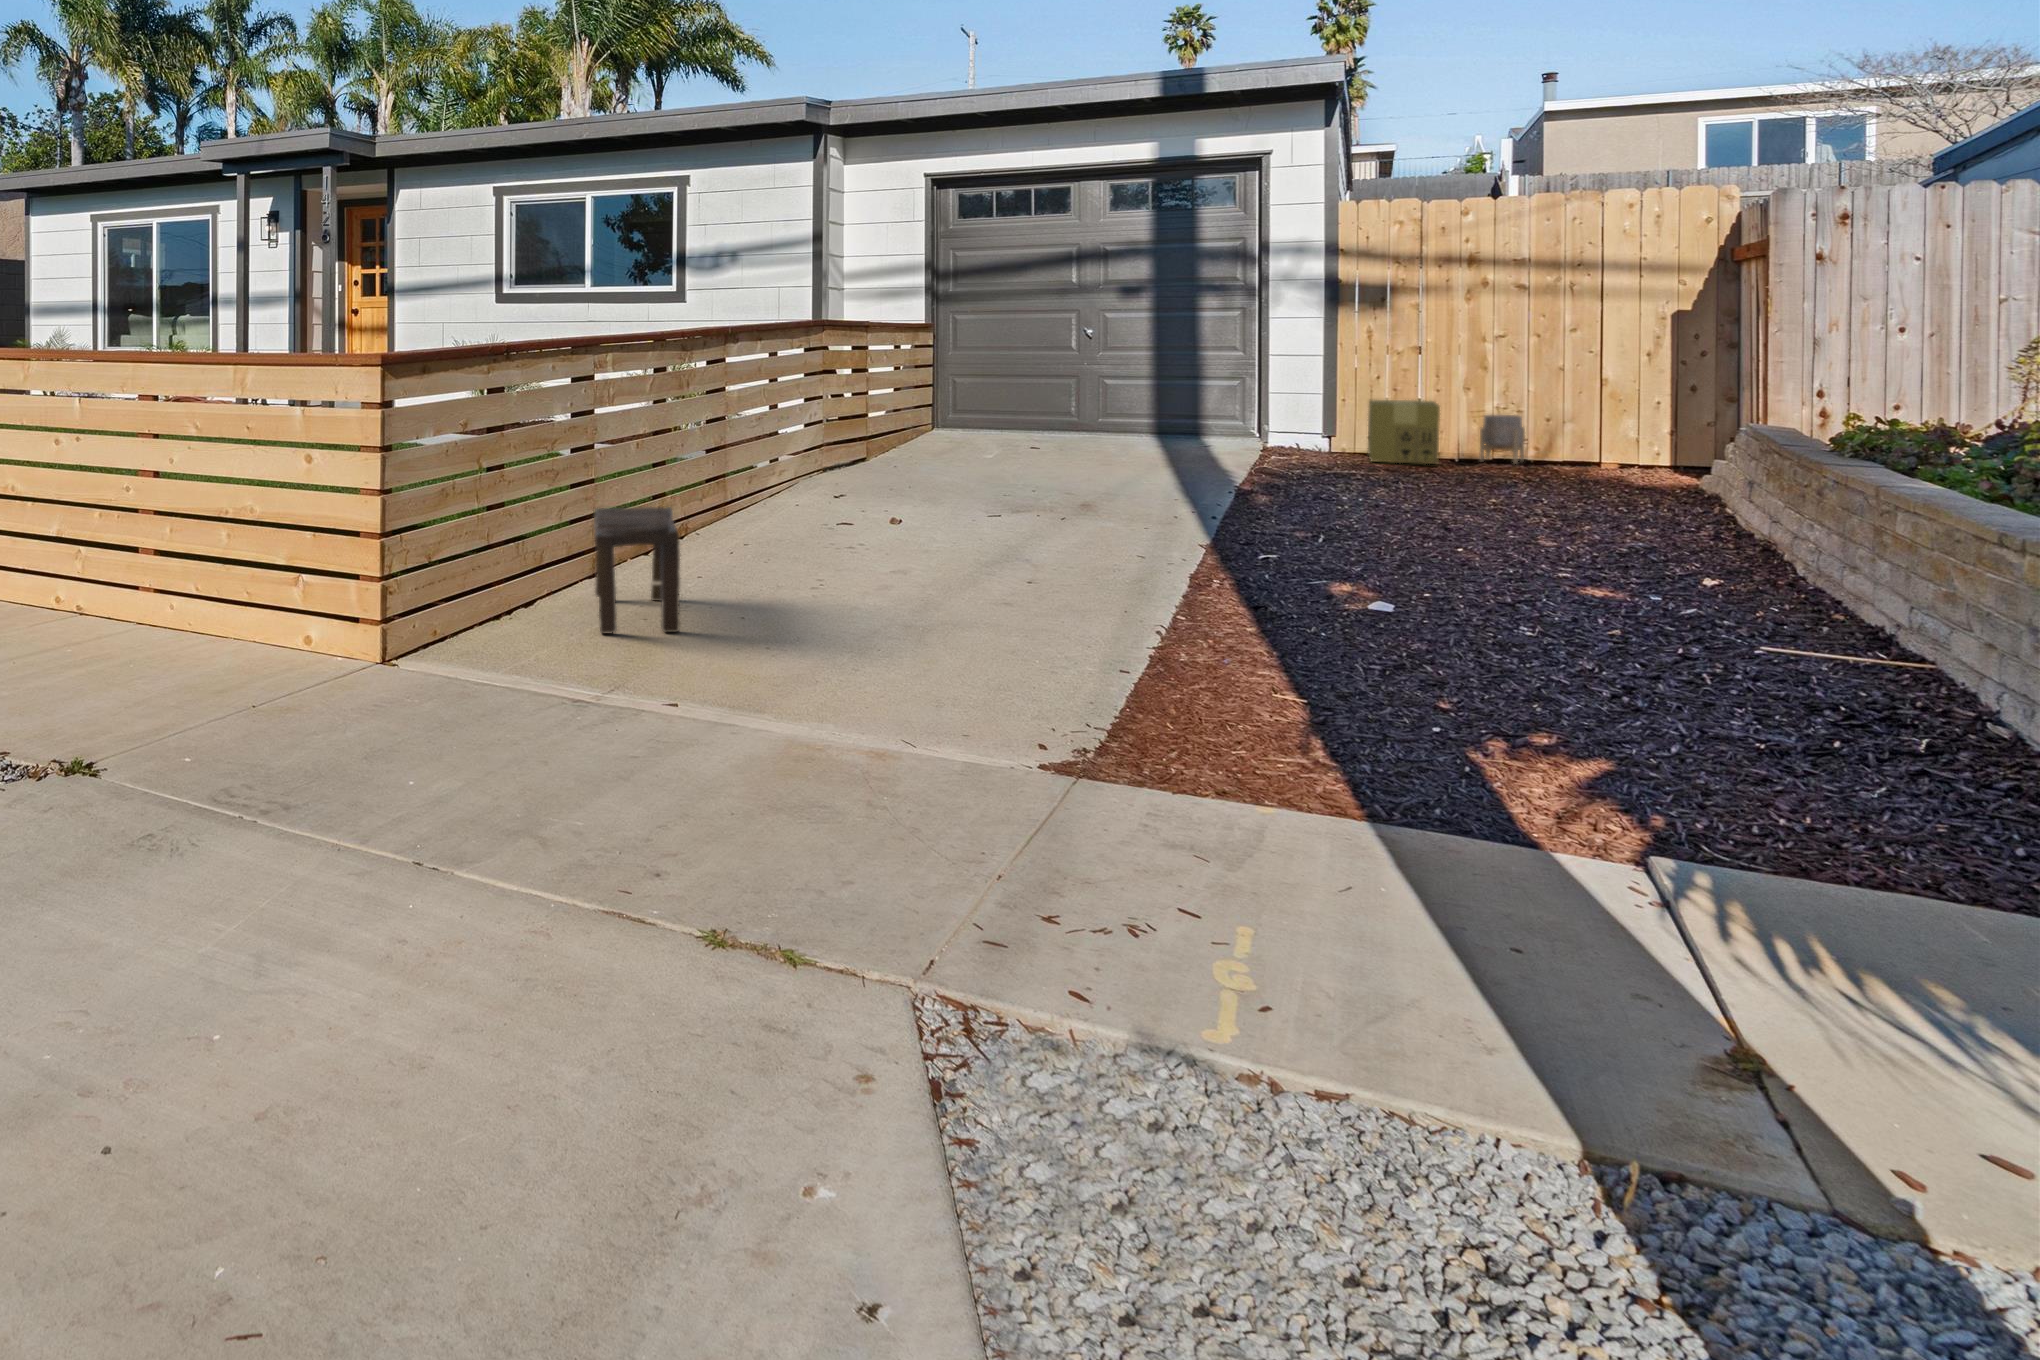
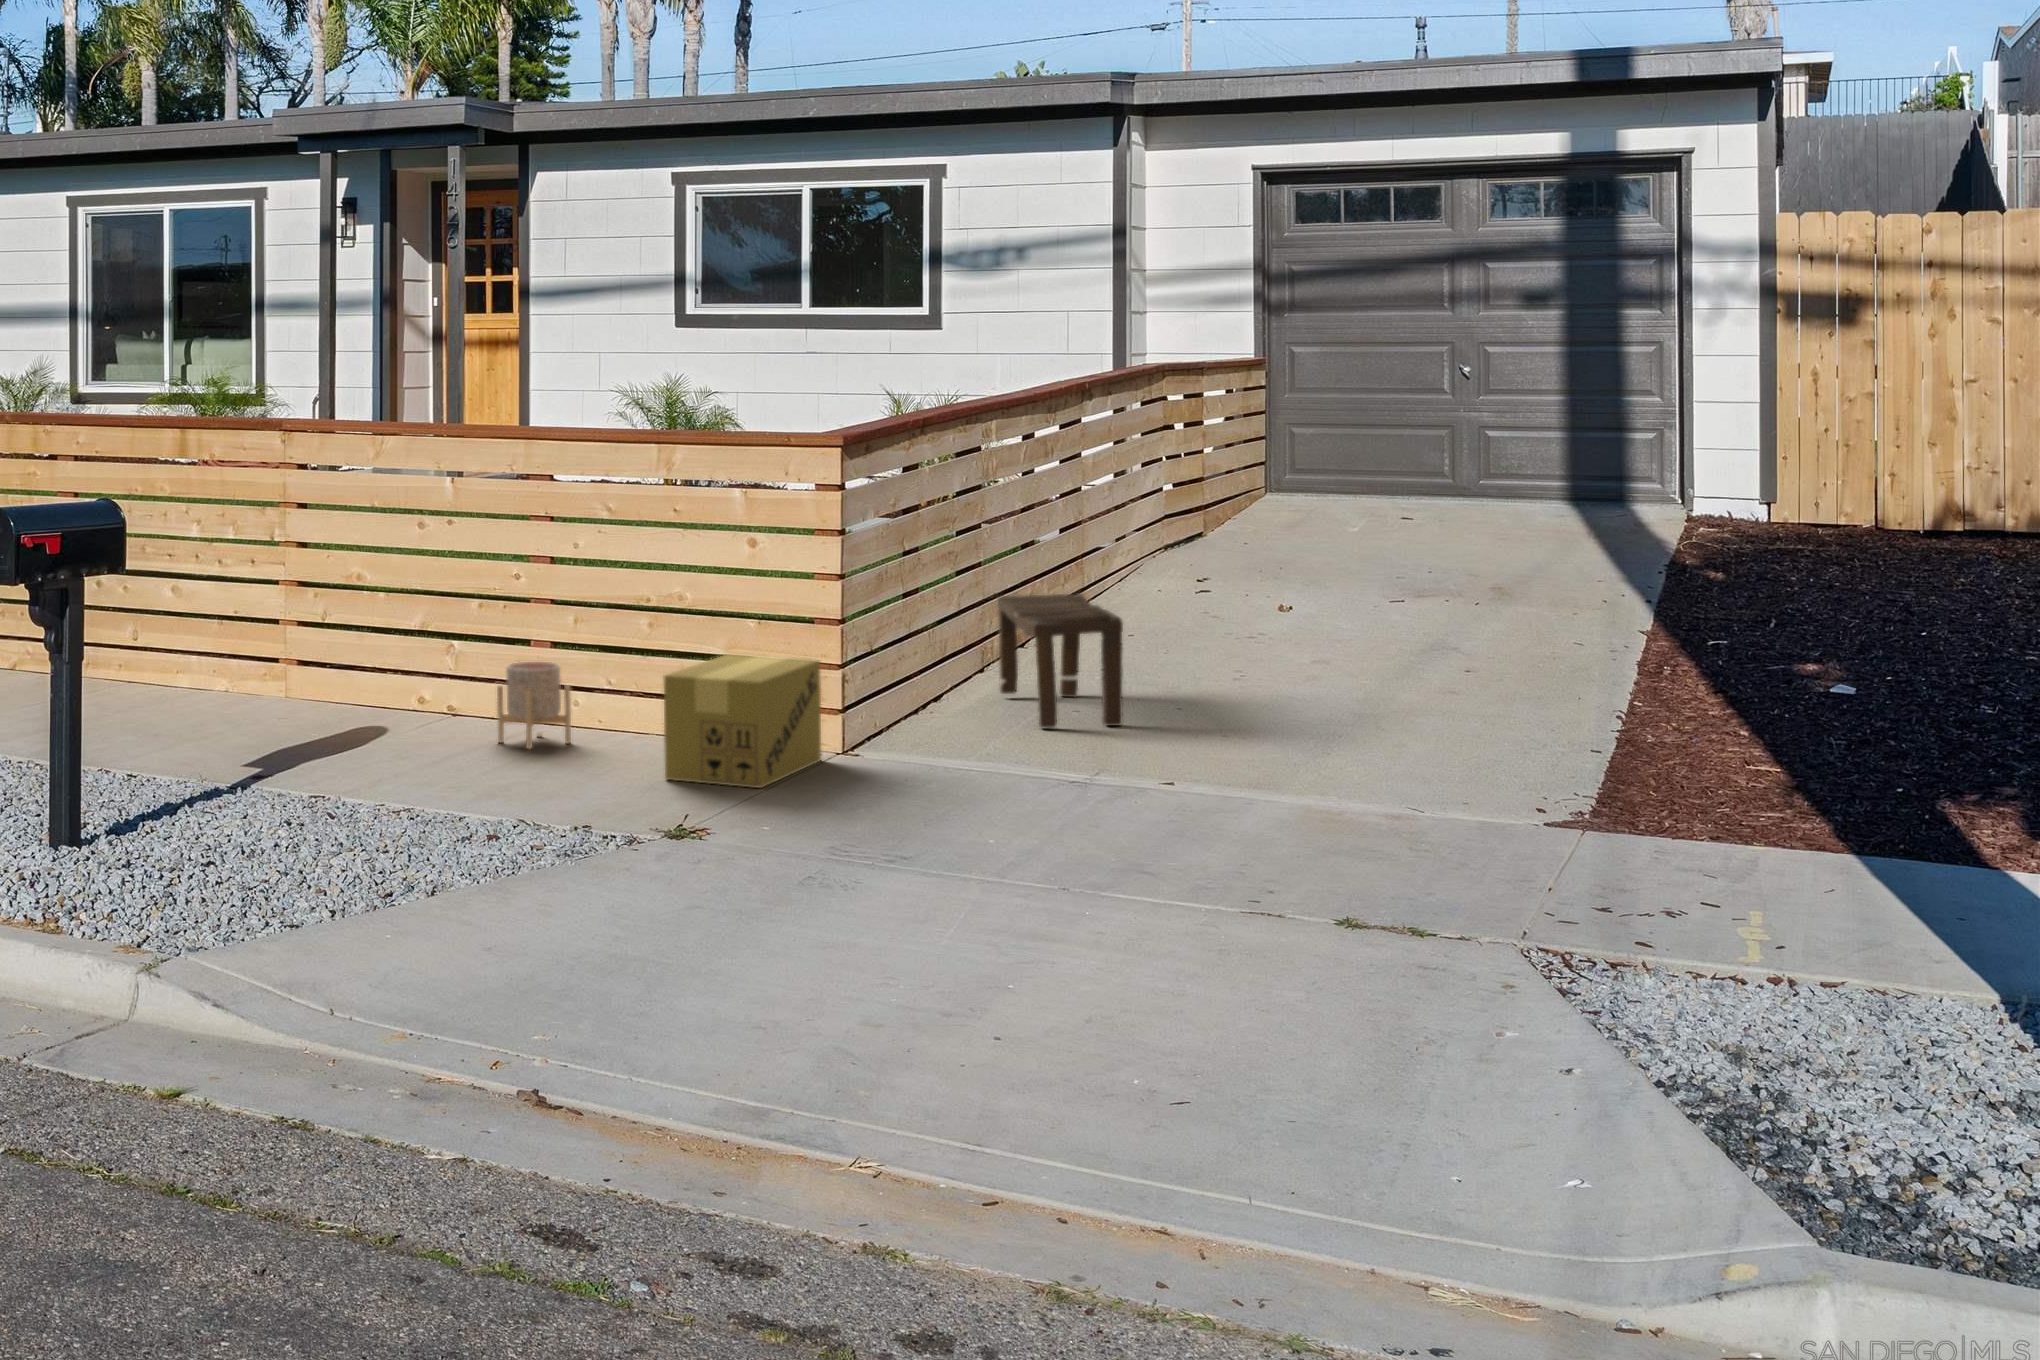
cardboard box: present [1368,400,1440,464] -> present [664,654,821,788]
planter: present [1480,415,1525,463] -> present [497,661,571,749]

